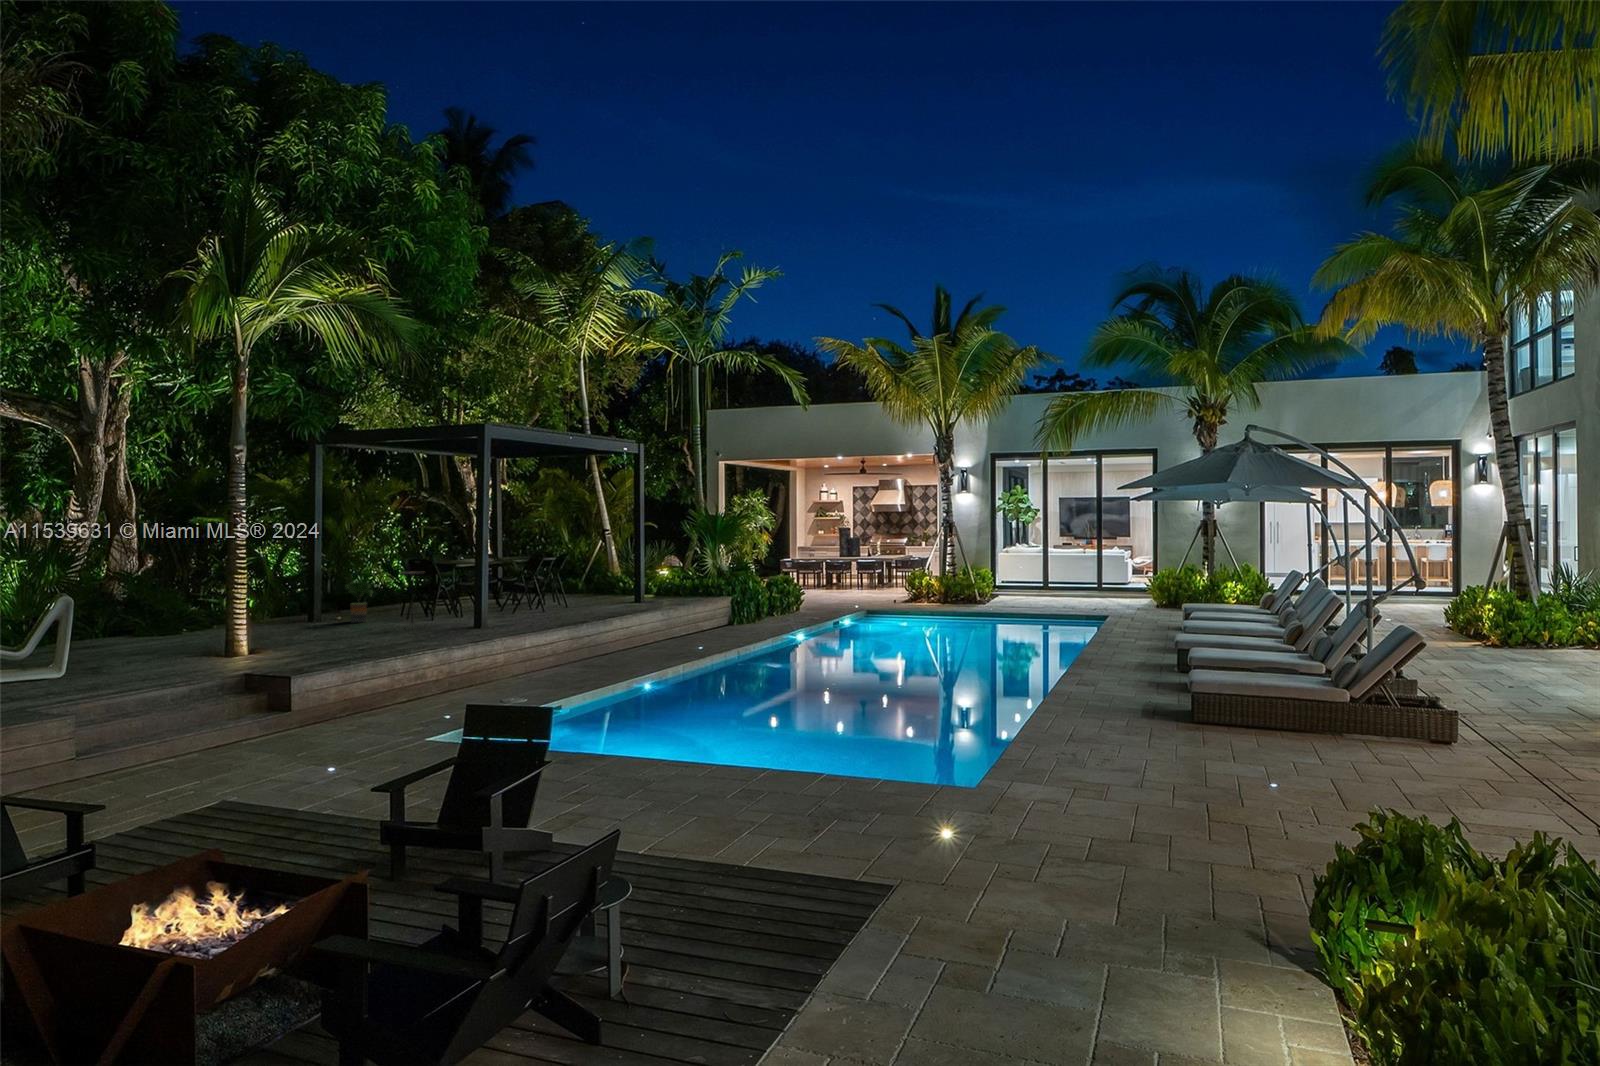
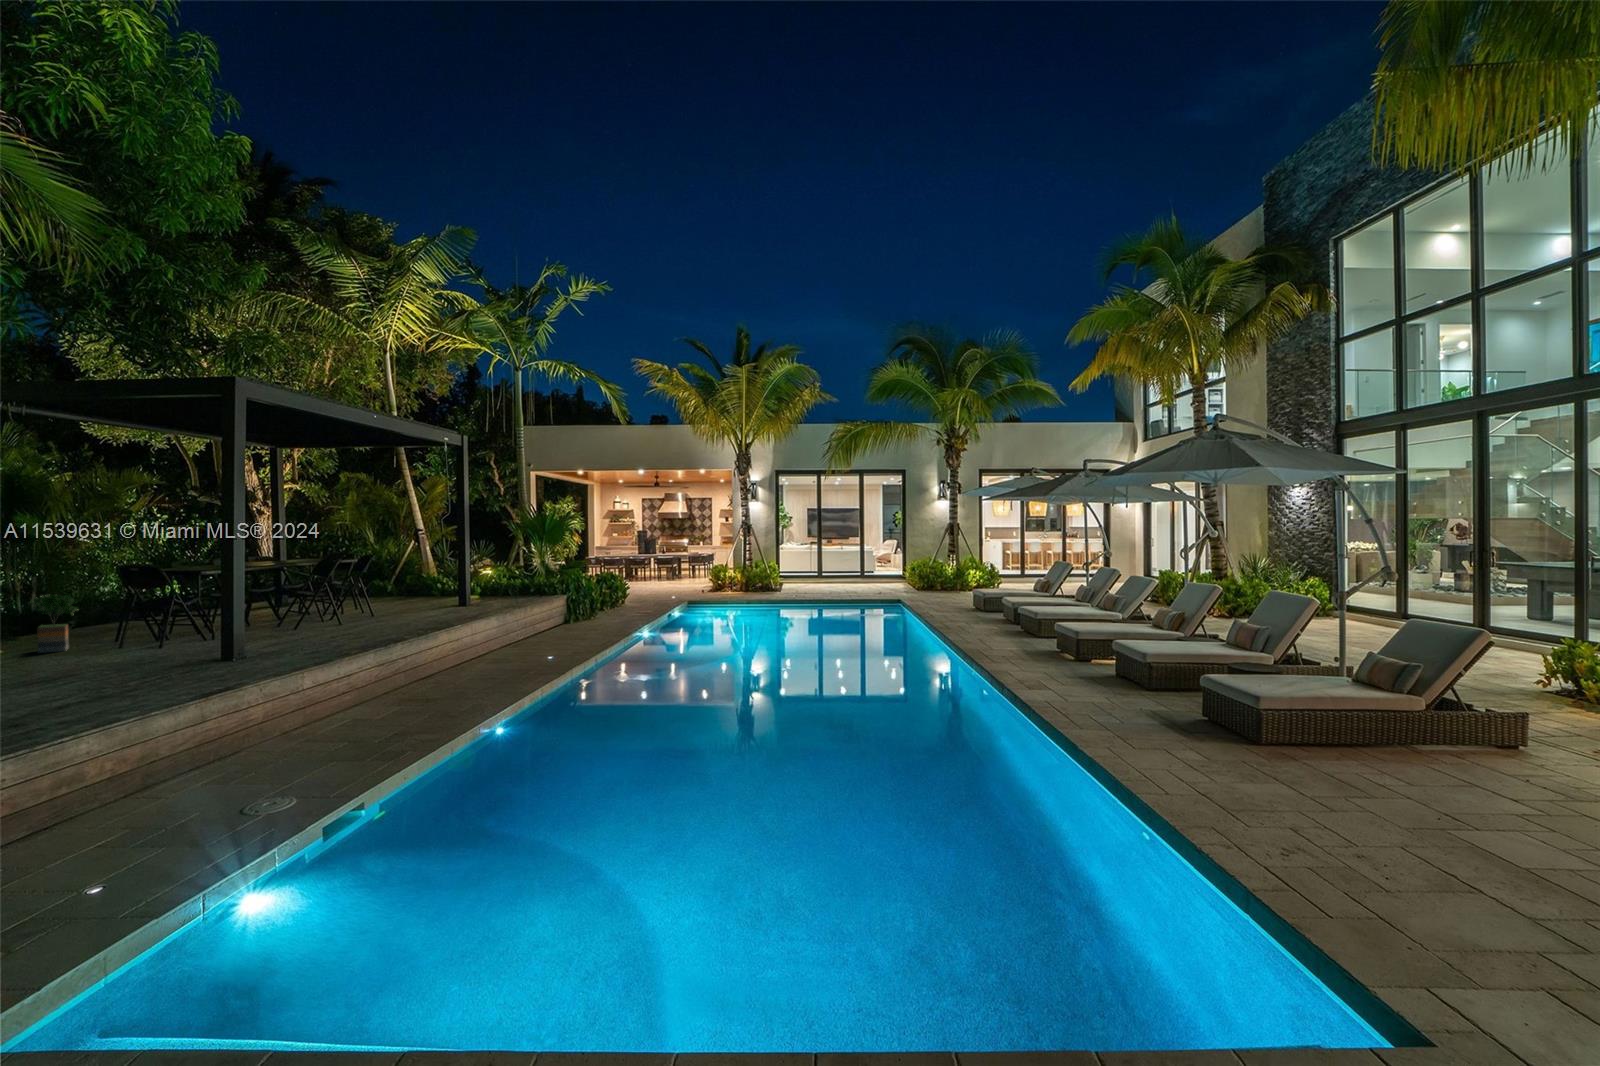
side table: present [400,572,424,623] -> none [102,580,150,664]

